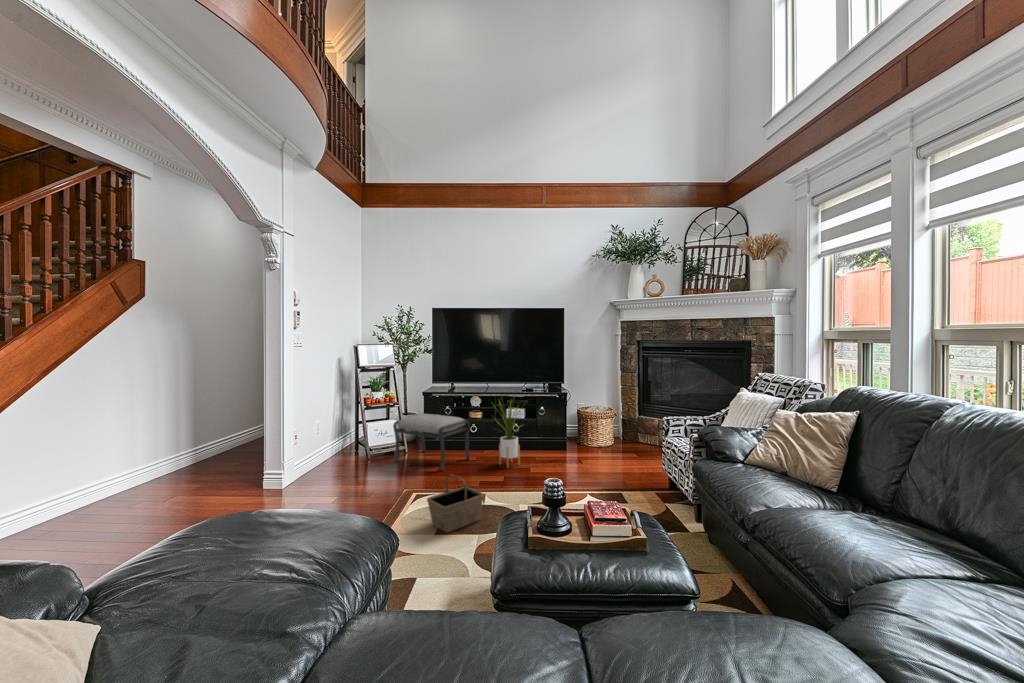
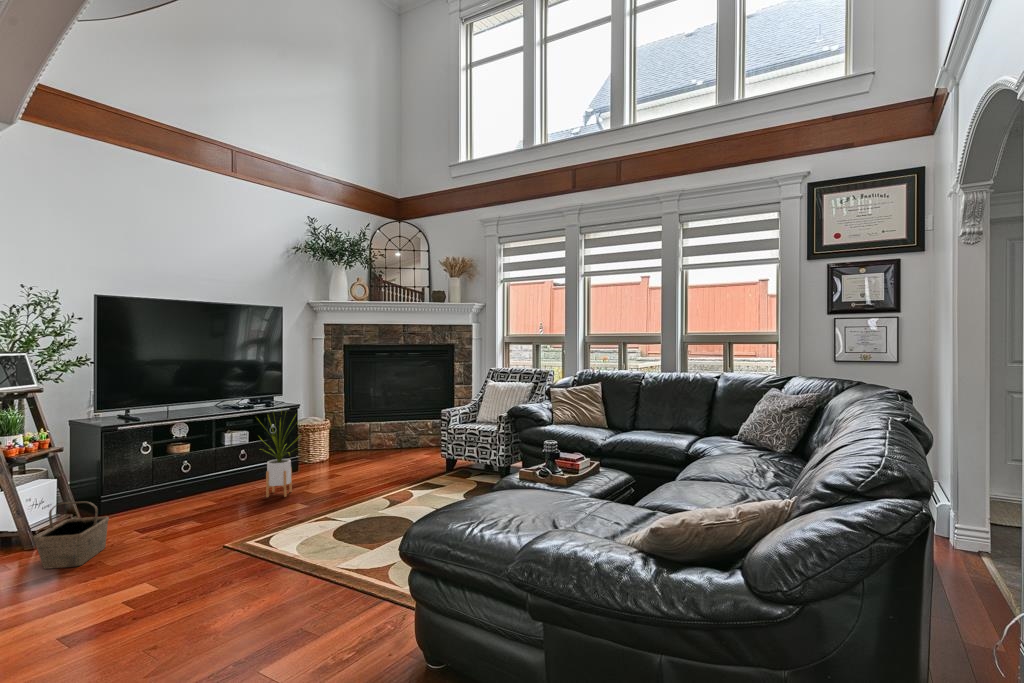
ottoman: present [393,414,470,471] -> none [98,449,215,535]
basket: present [427,474,484,532] -> present [34,502,109,569]

